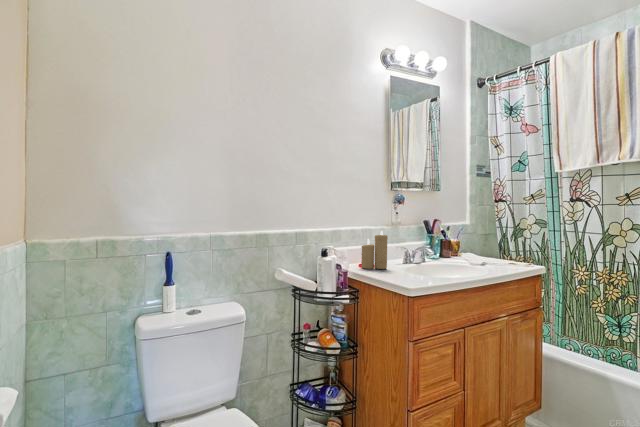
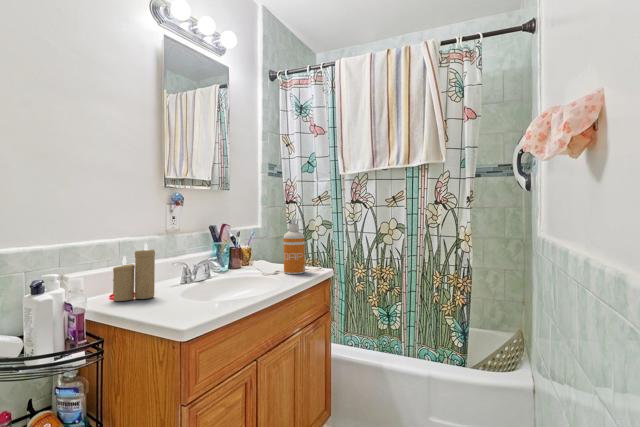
soap dispenser: none [491,216,513,266] -> present [284,219,305,274]

